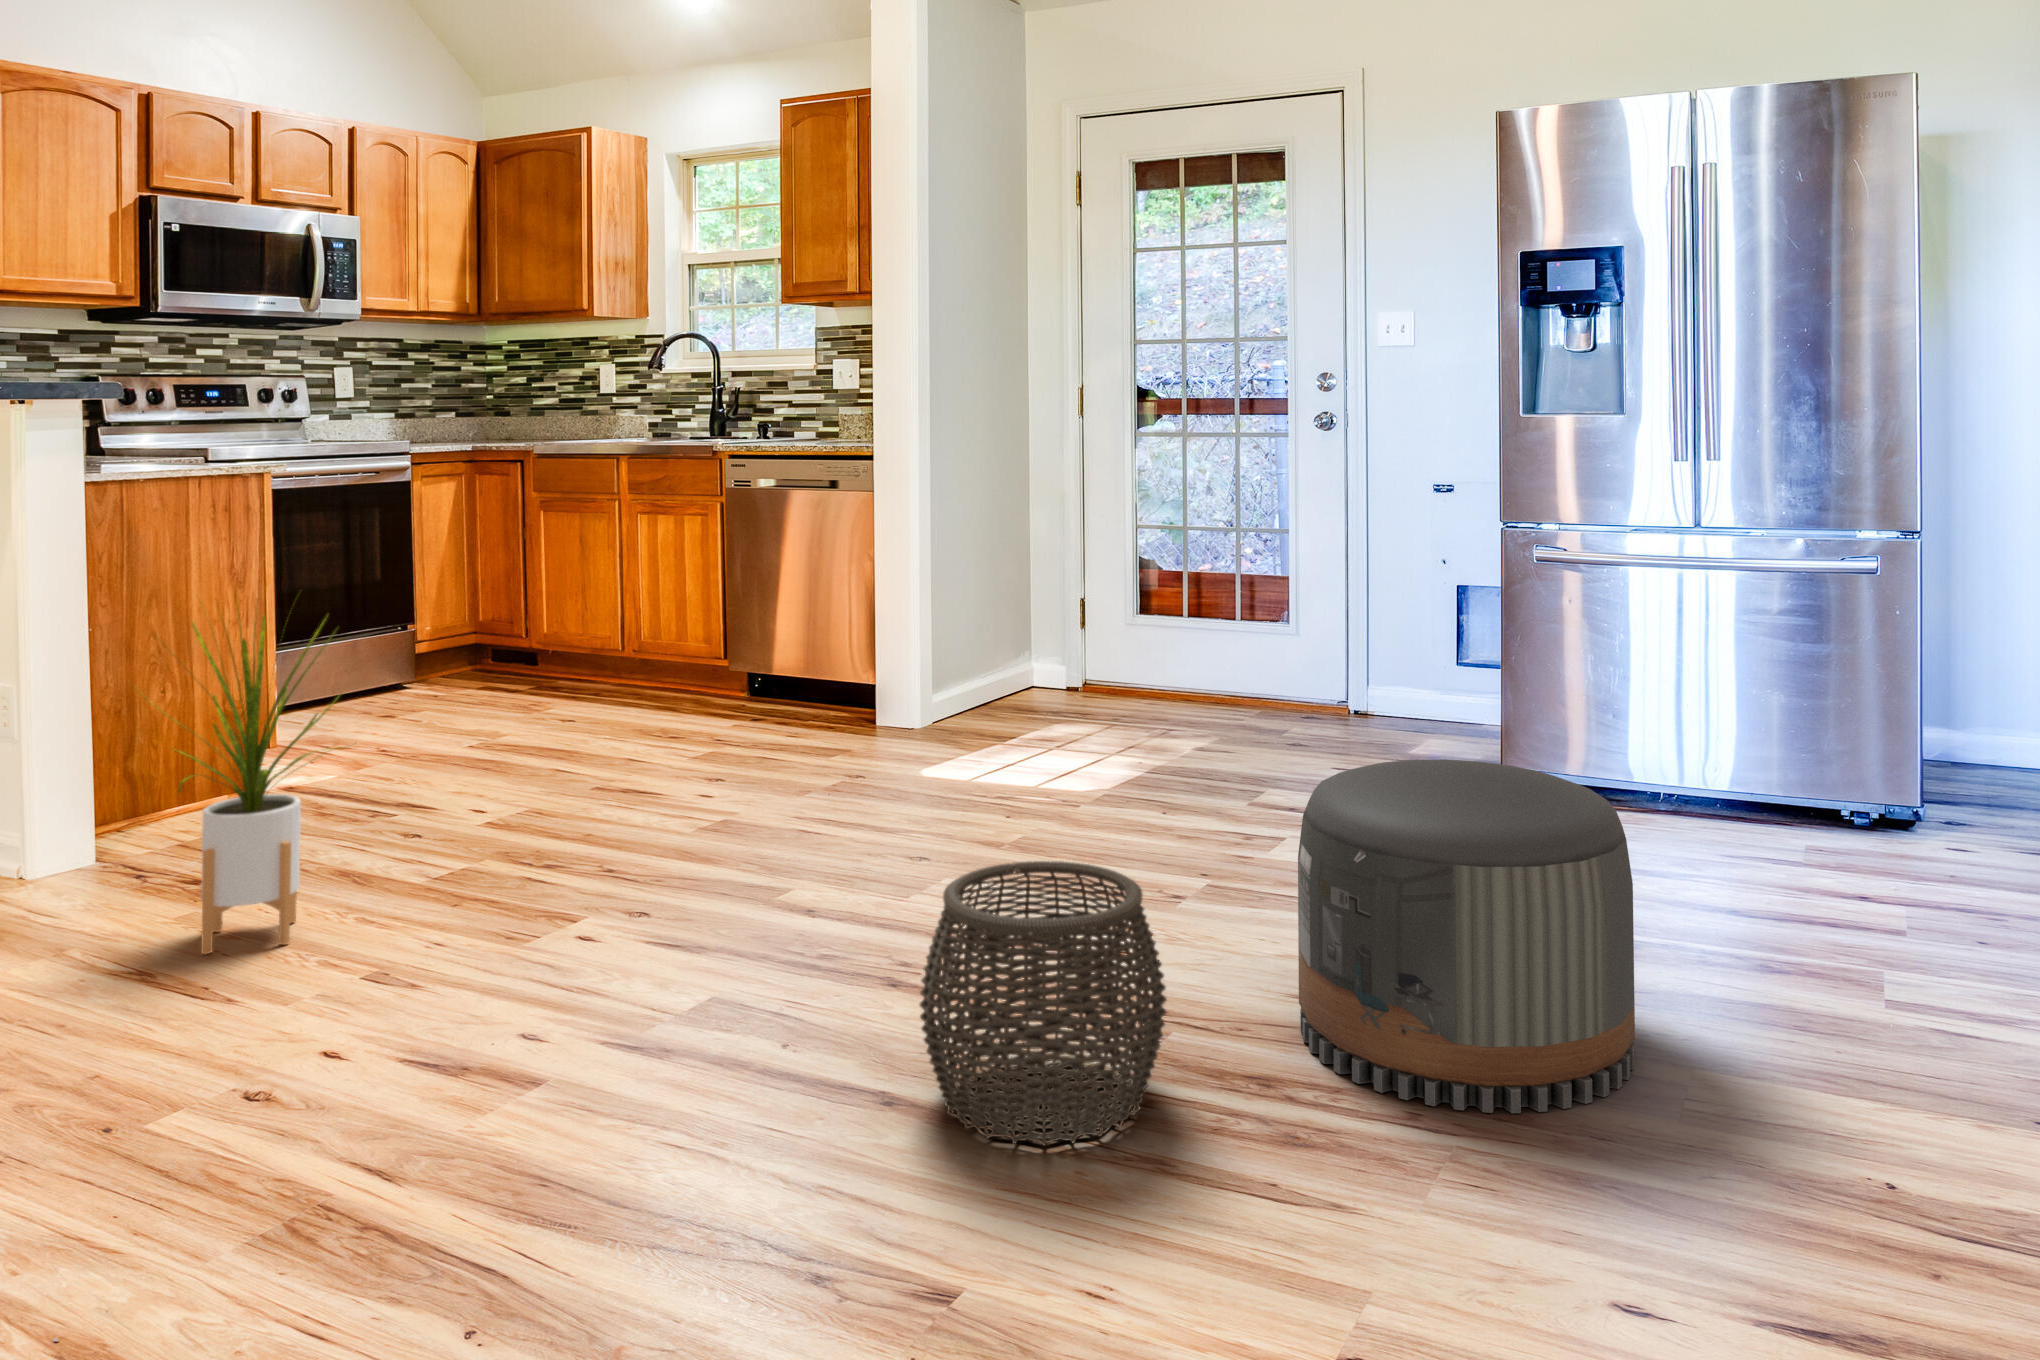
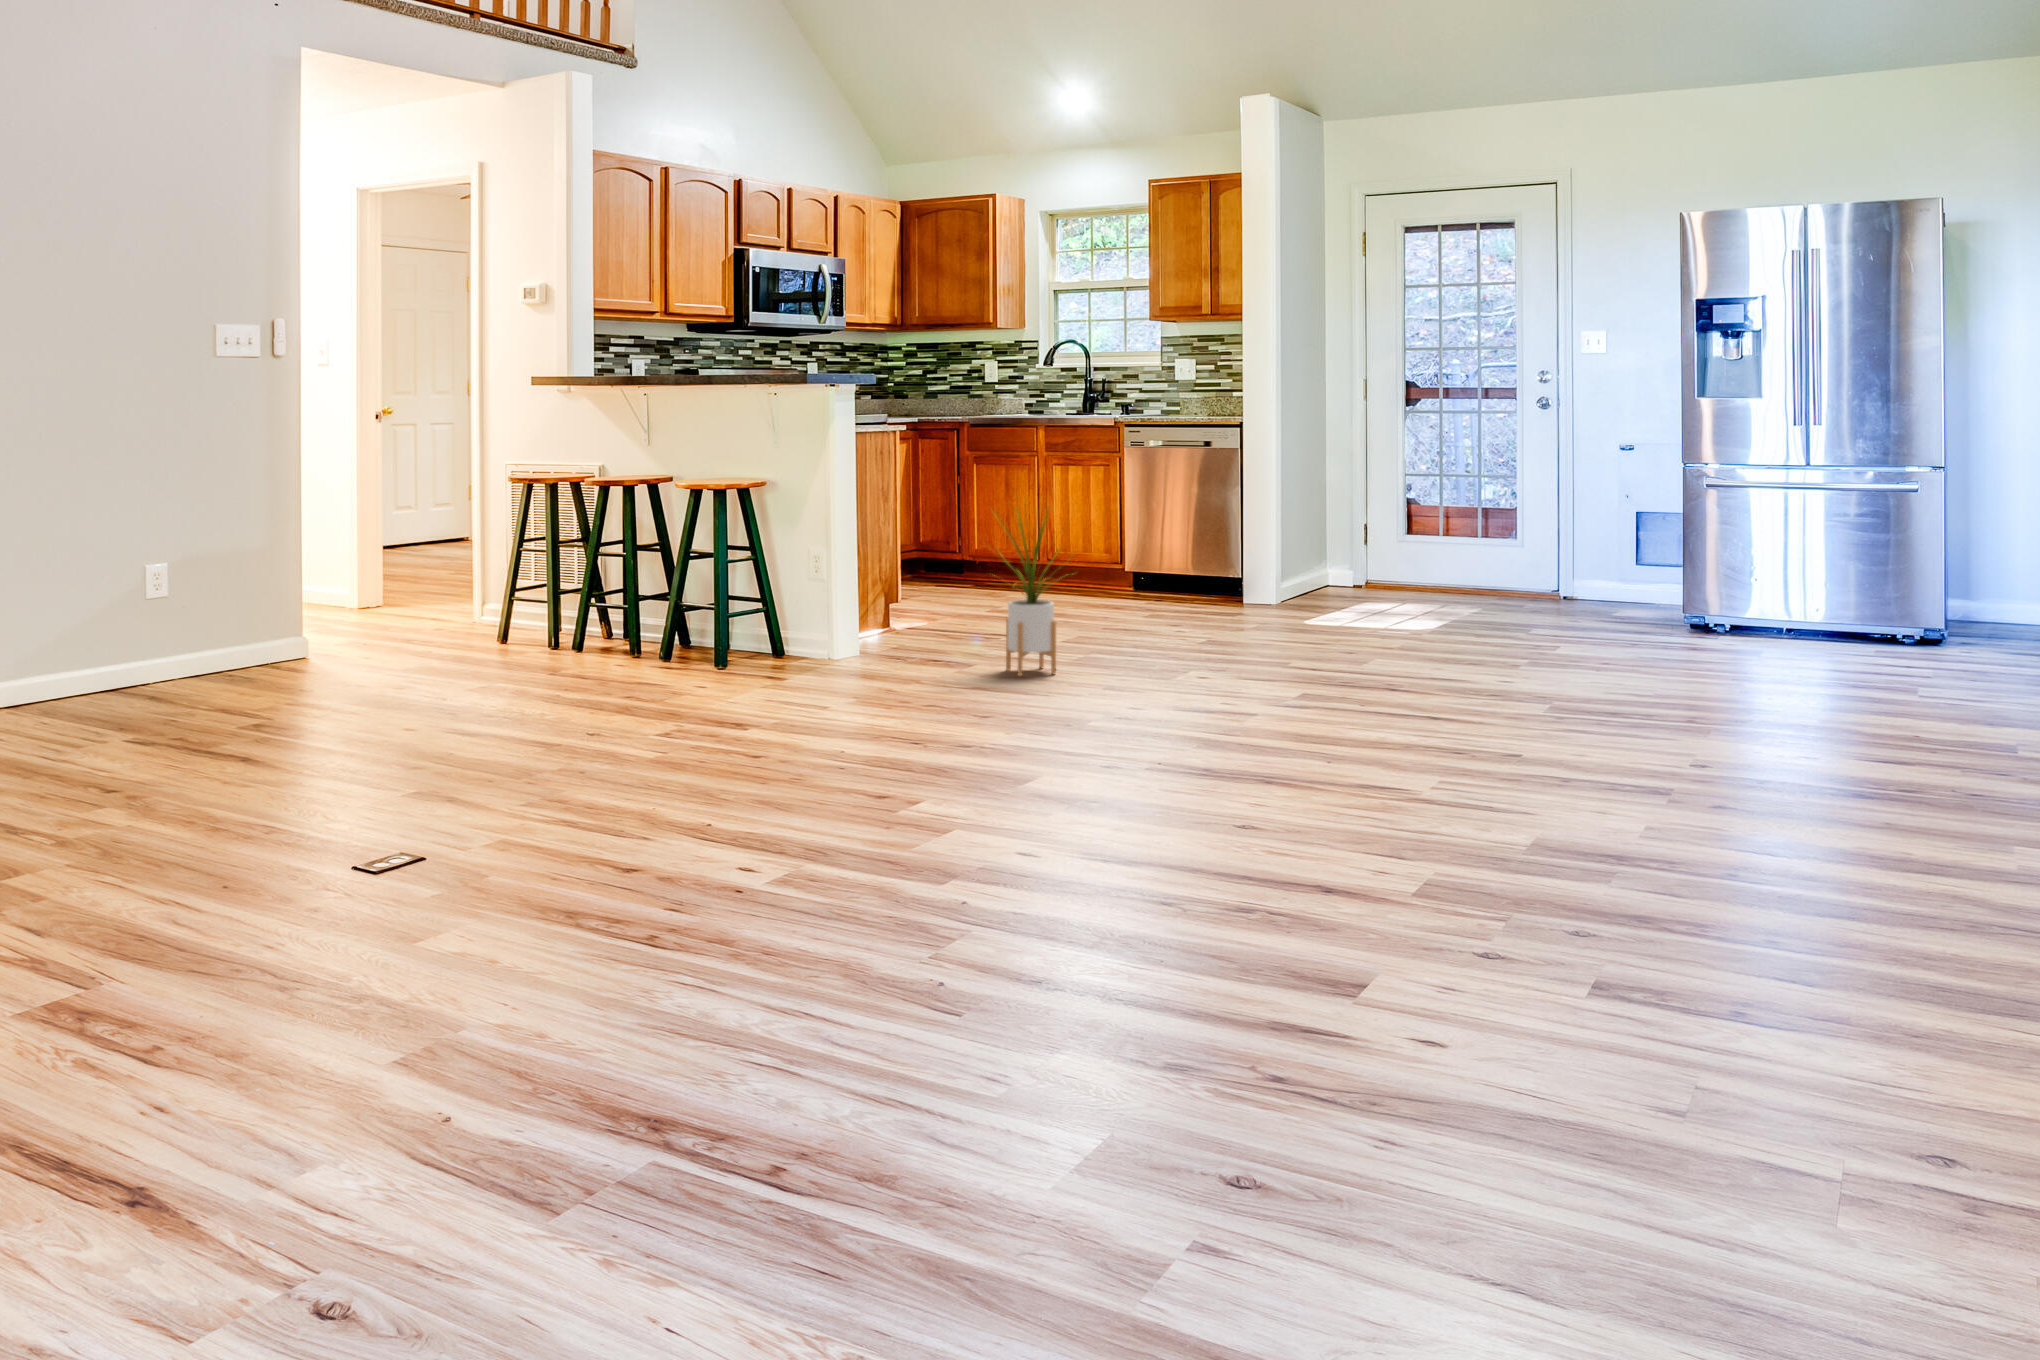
pouf: present [1298,759,1635,1113] -> none [1616,573,1789,720]
woven basket: present [920,861,1167,1146] -> none [1451,611,1572,724]

